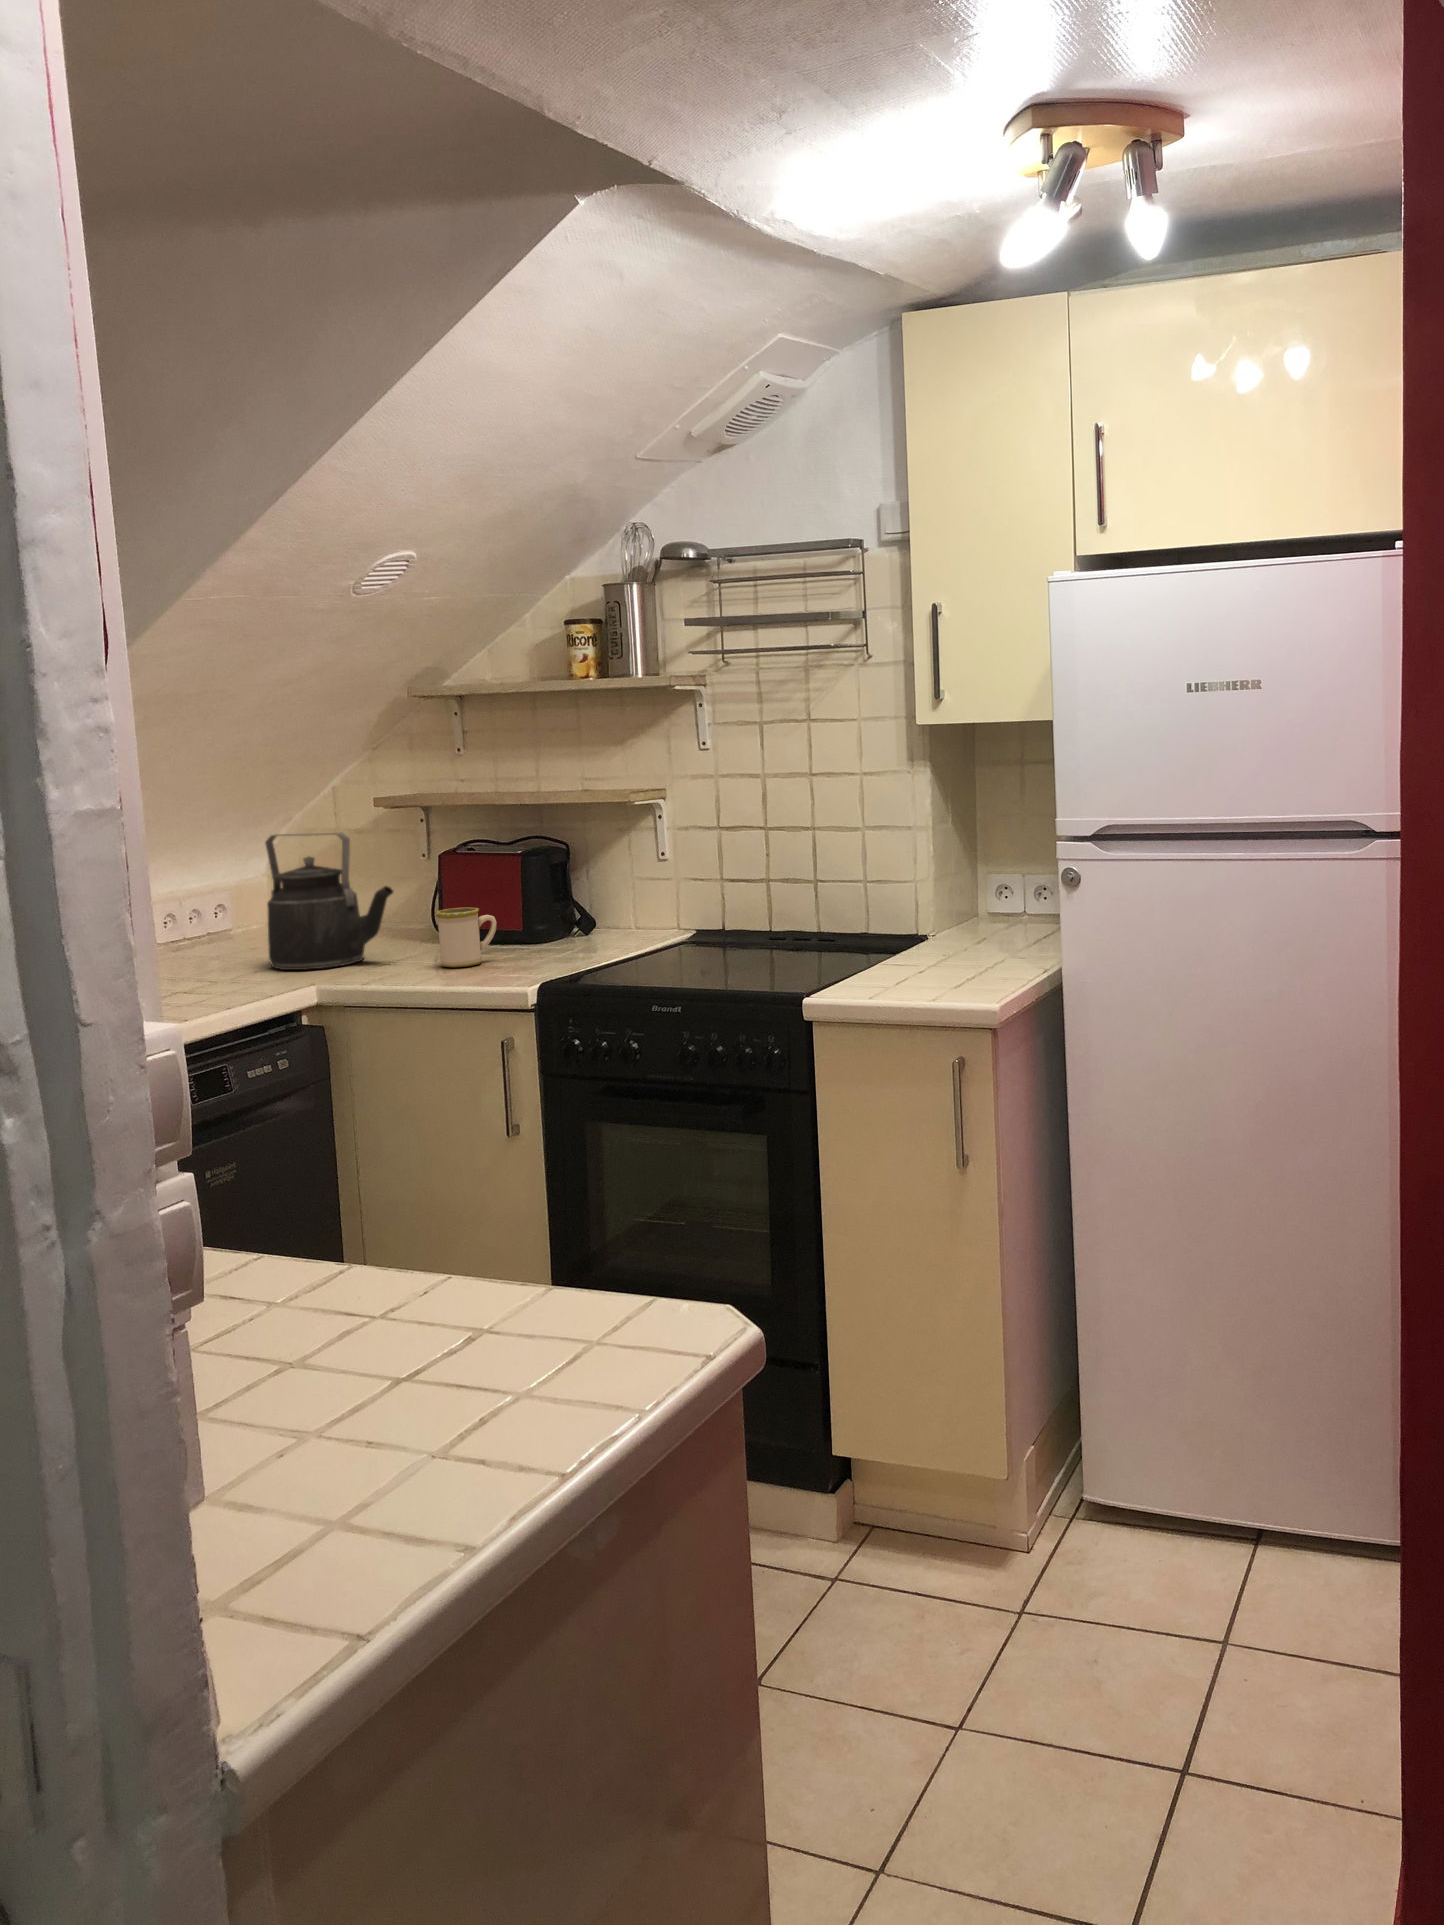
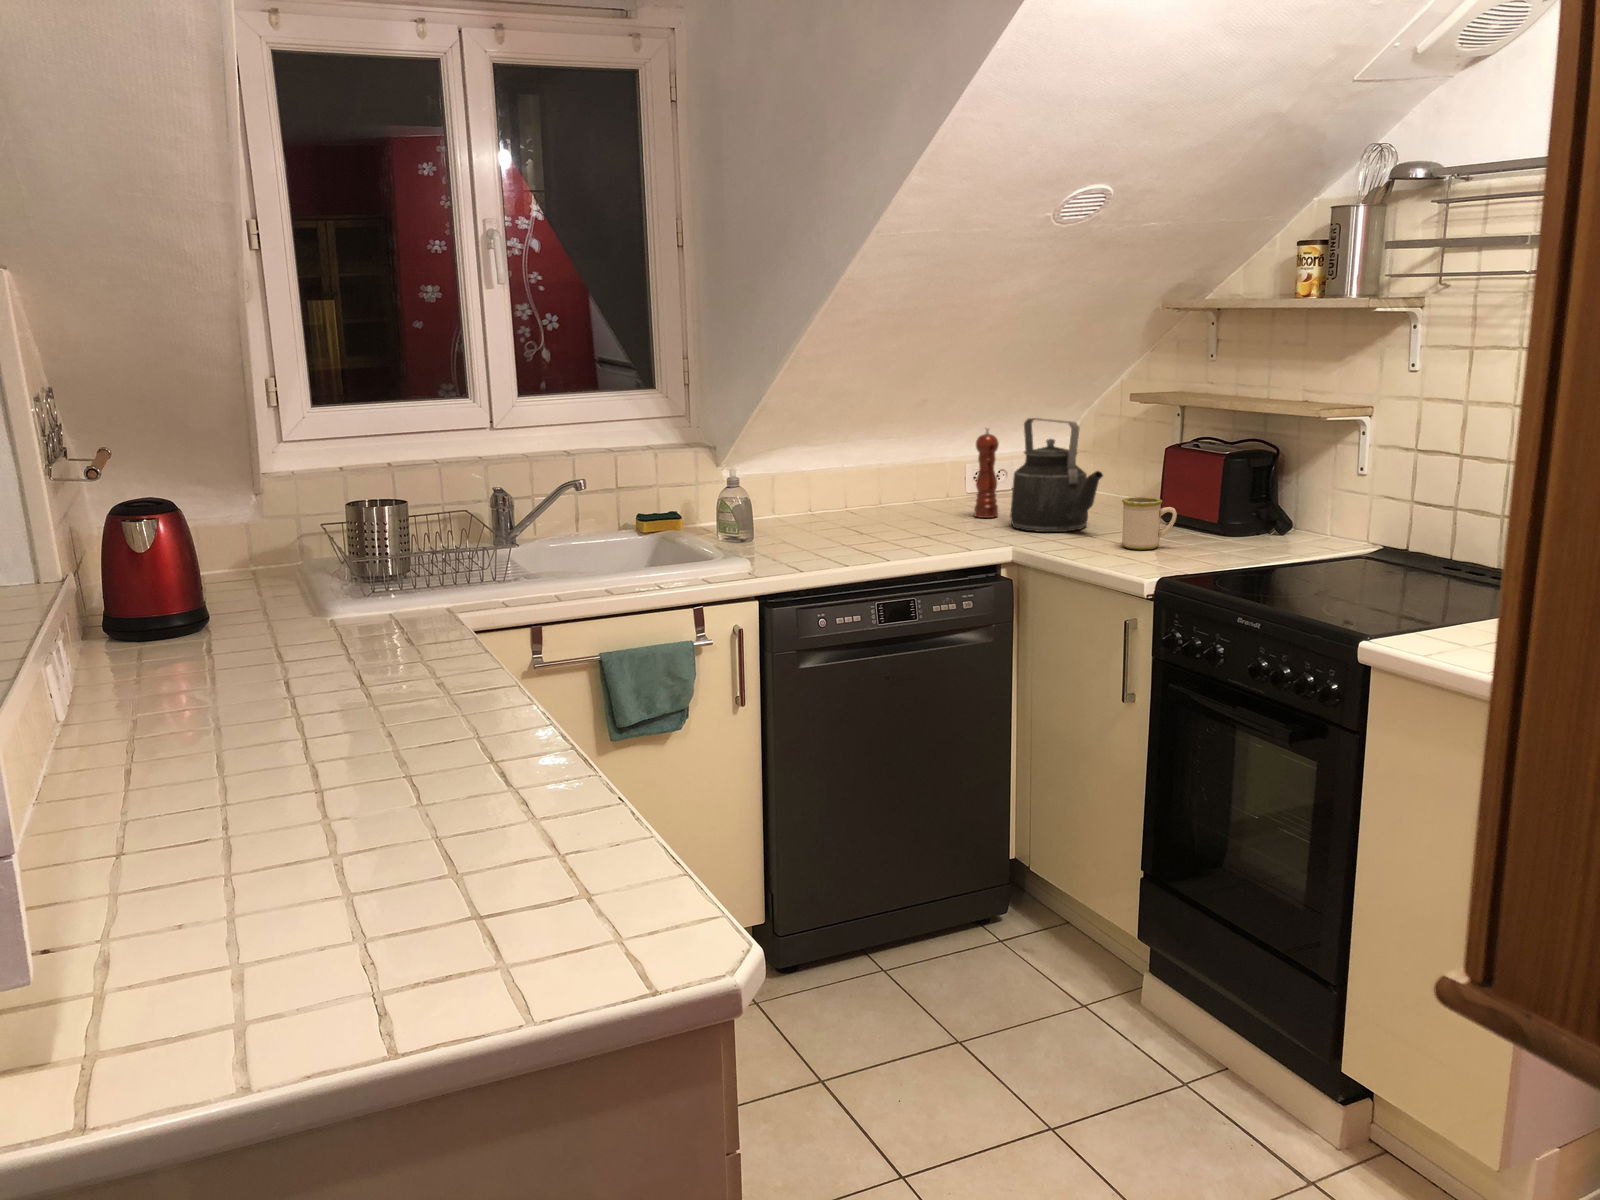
pepper mill: none [195,853,235,967] -> present [974,428,999,518]

